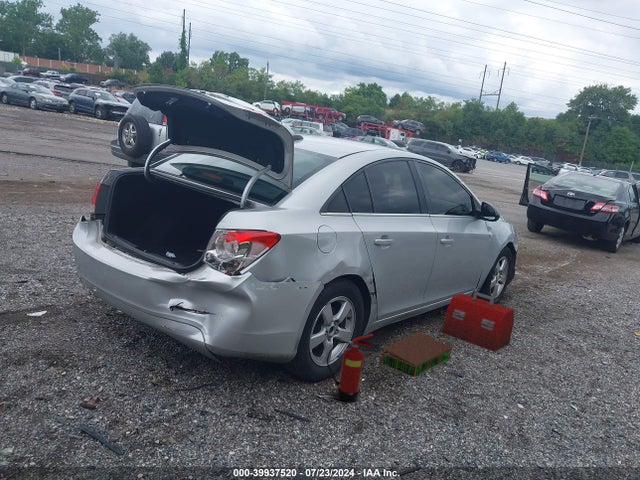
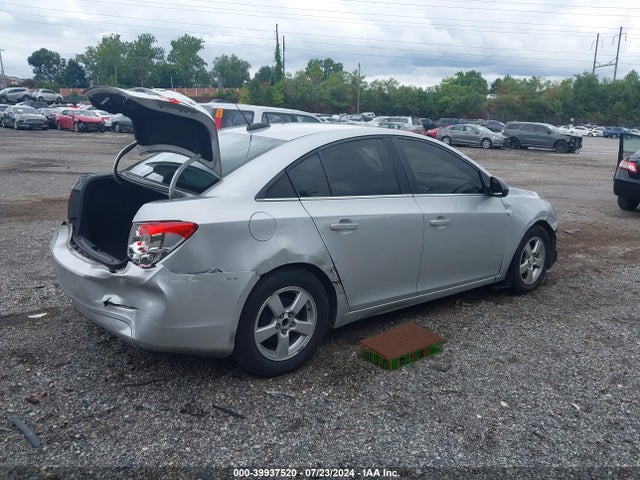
toolbox: present [443,292,514,352] -> none [449,277,529,343]
fire extinguisher: present [327,334,373,402] -> none [273,324,320,399]

